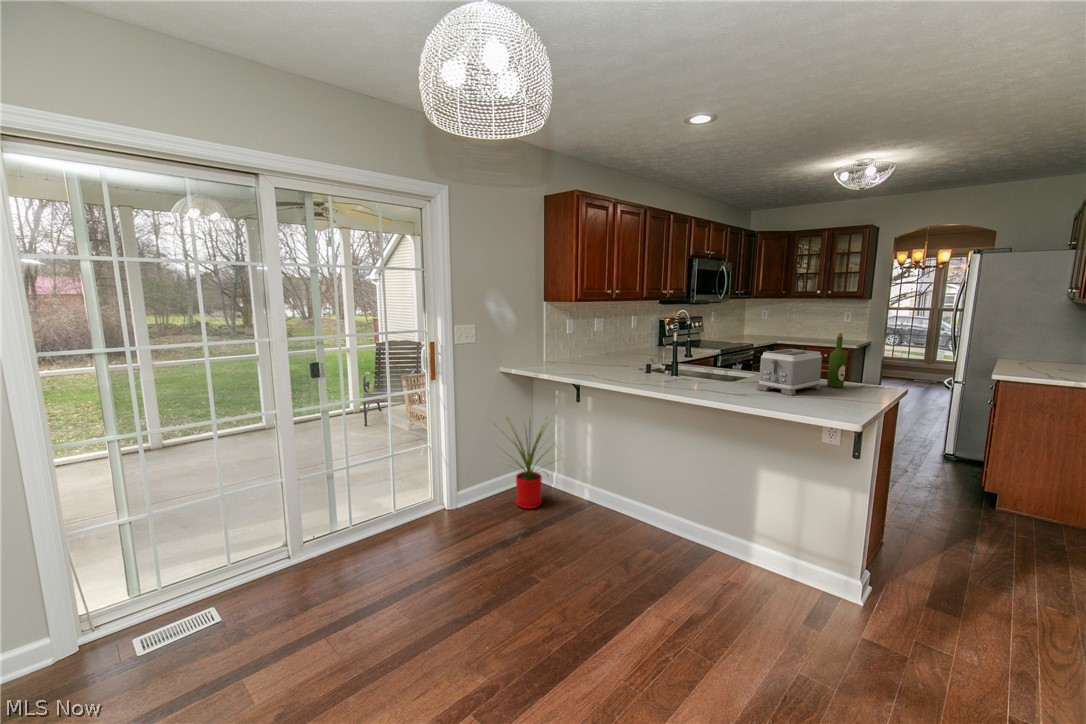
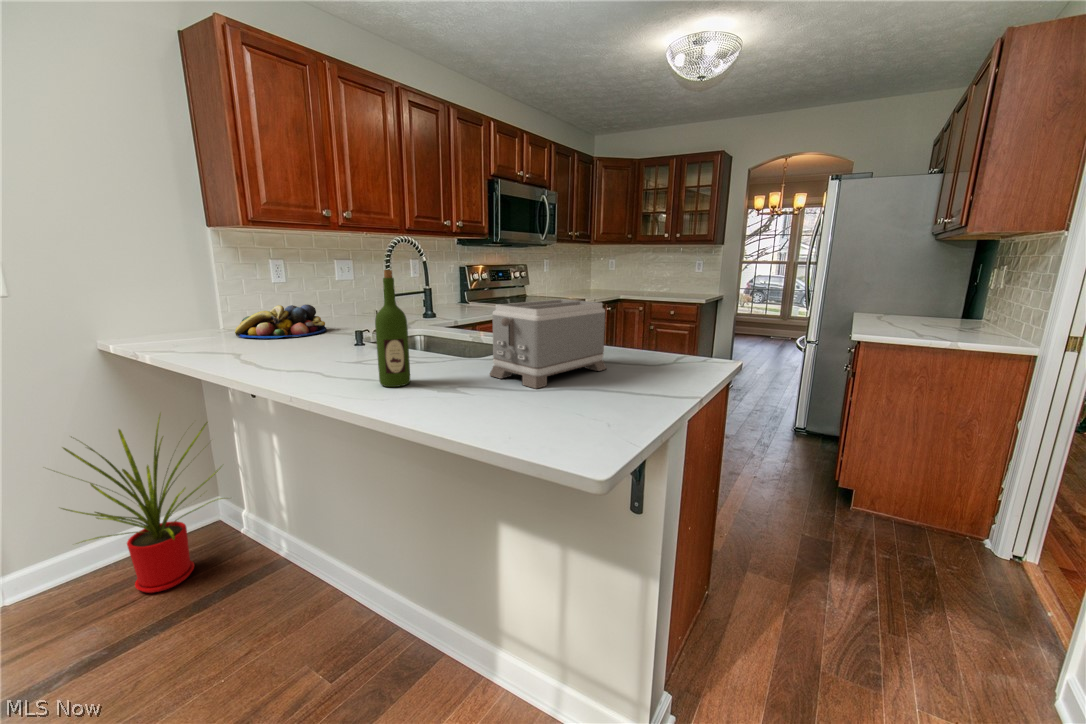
wine bottle: present [827,333,846,387] -> present [375,270,410,387]
fruit bowl: none [562,347,611,367] -> present [235,305,326,339]

